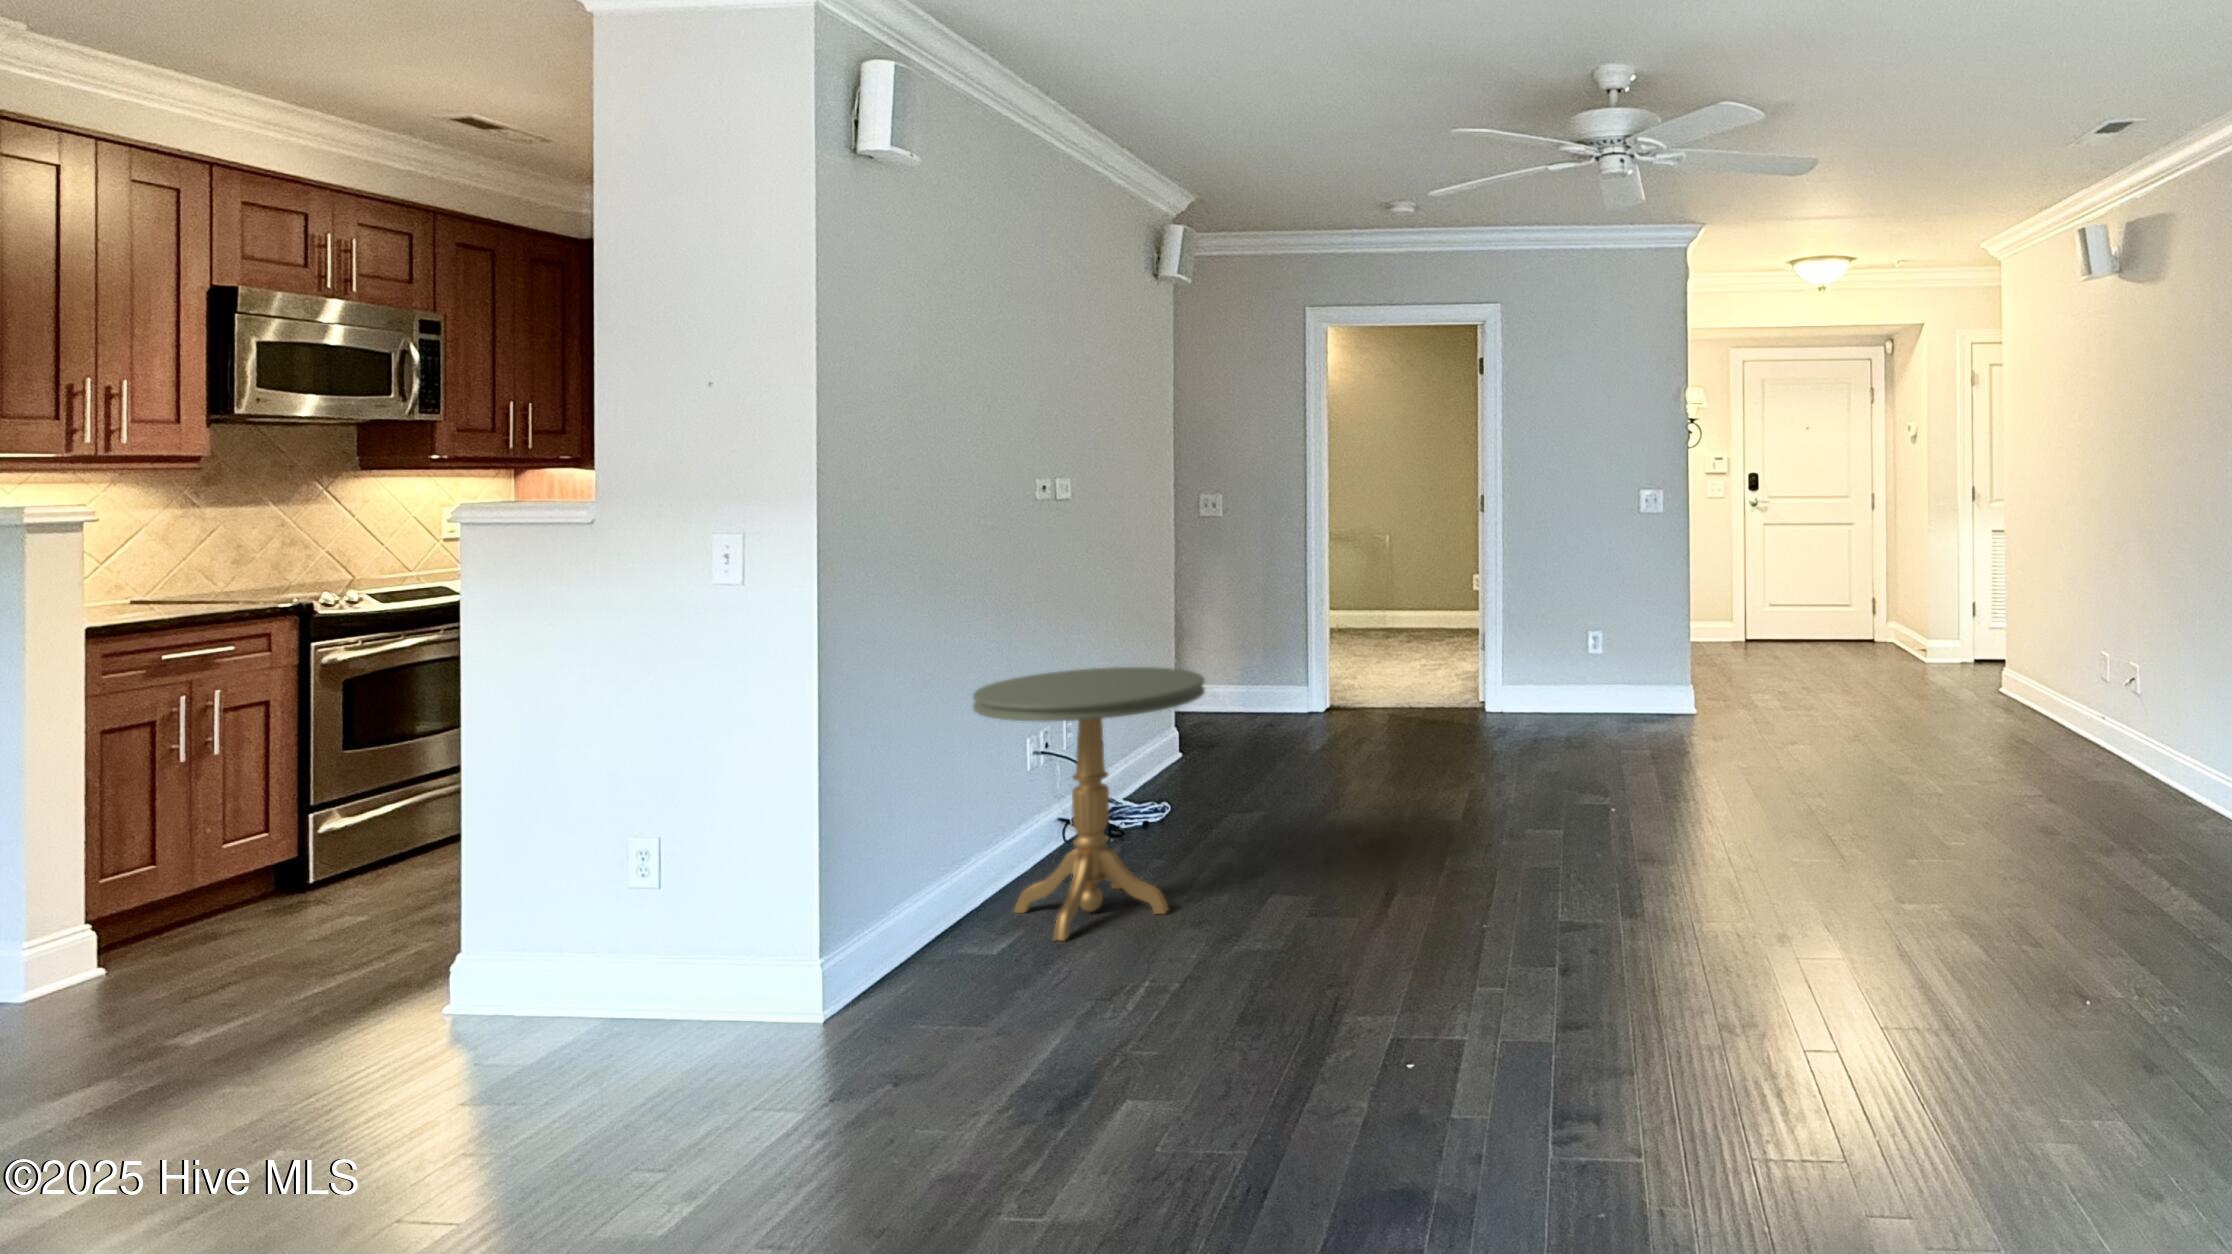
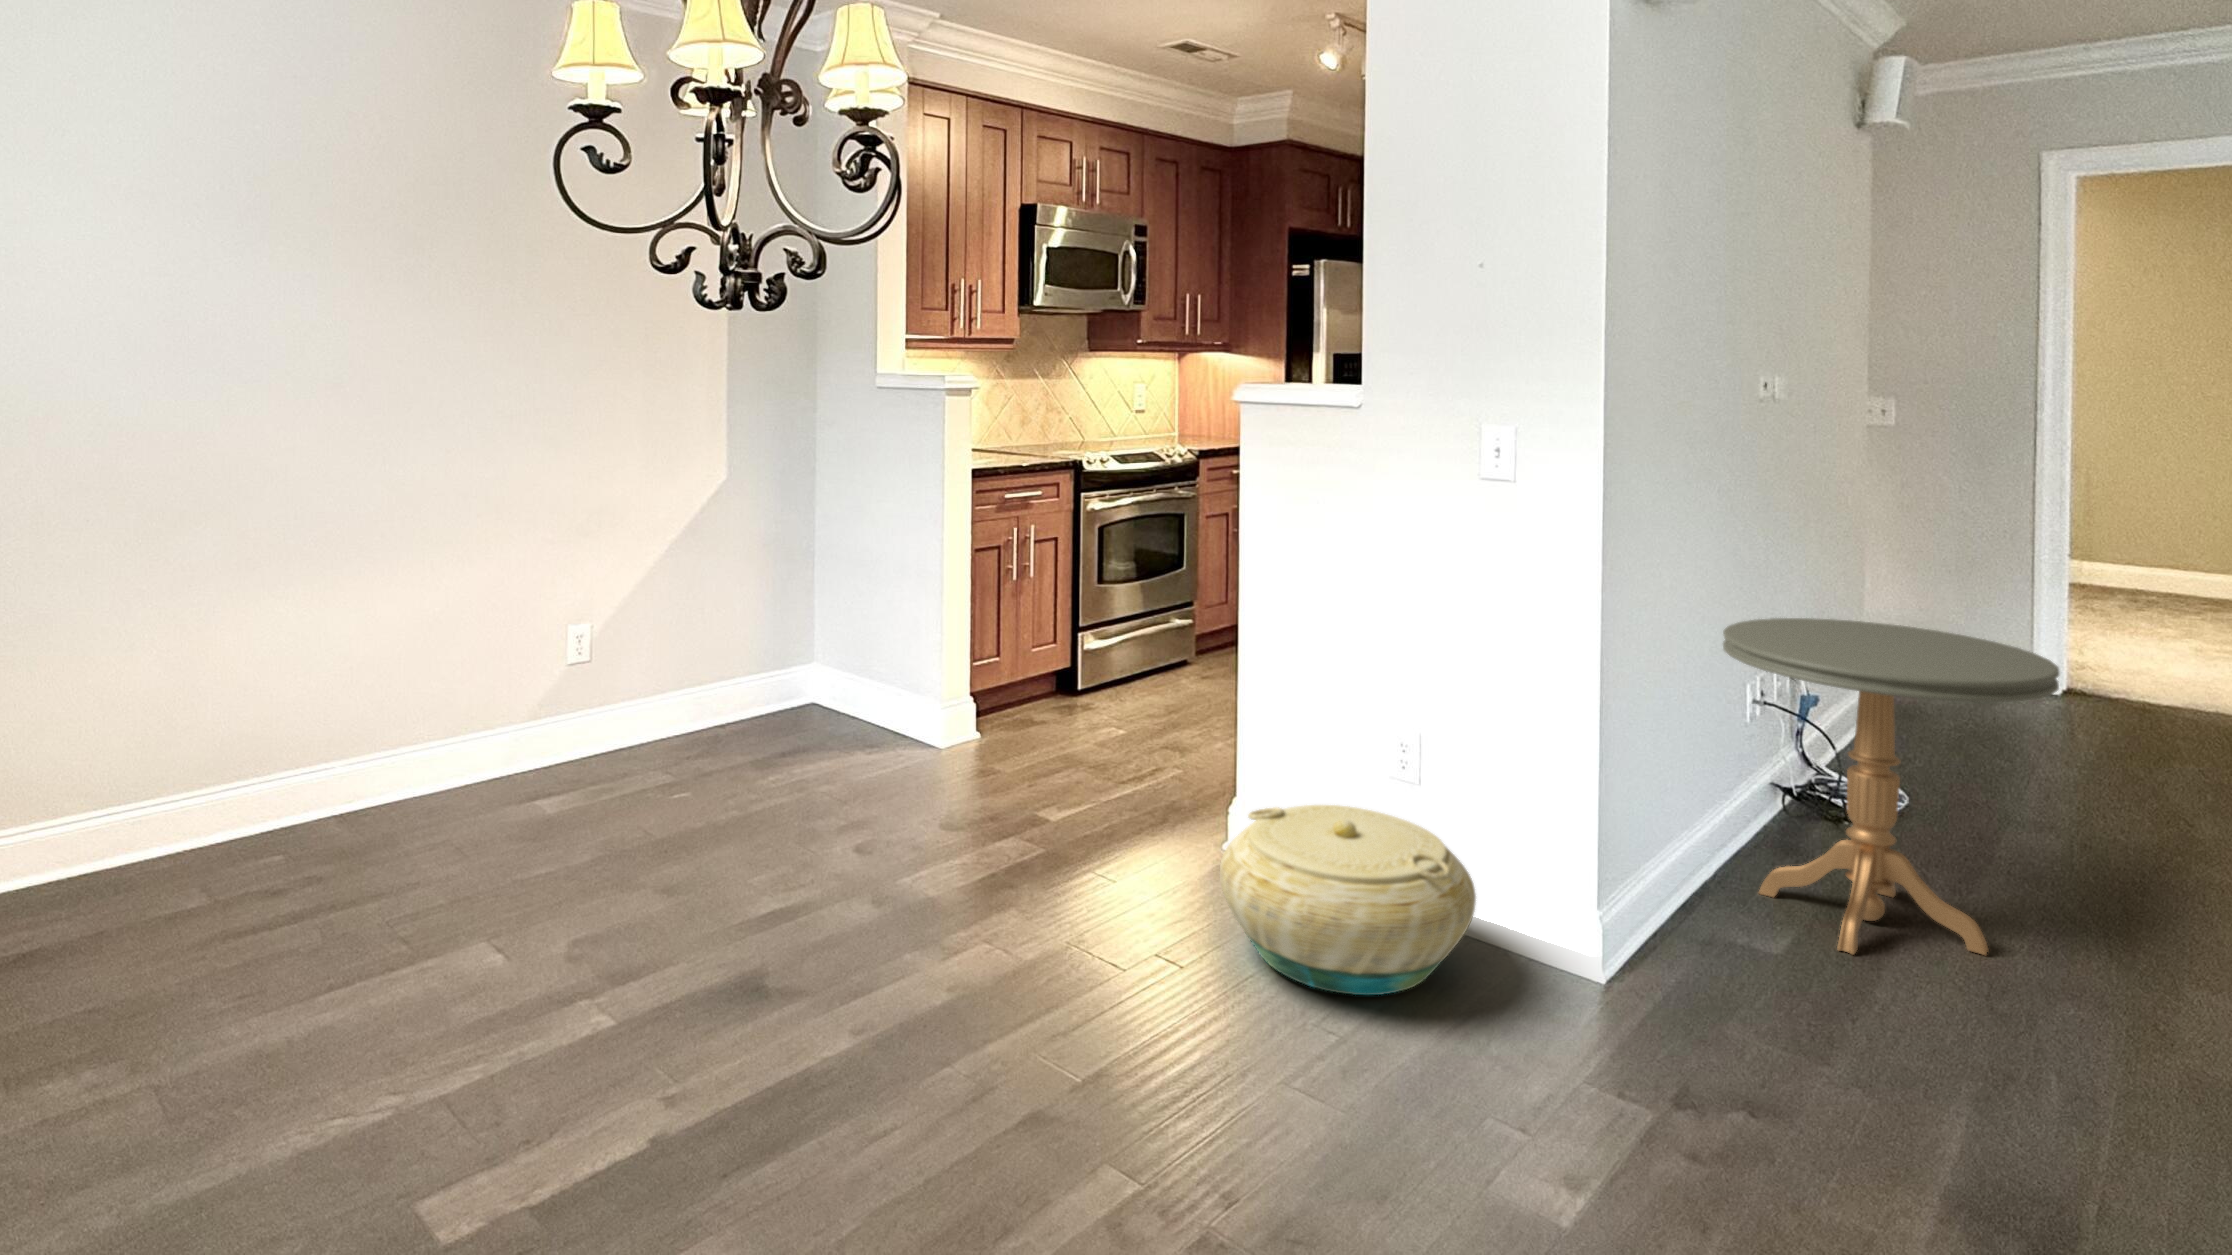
basket: none [369,923,690,1125] -> present [1220,805,1476,995]

